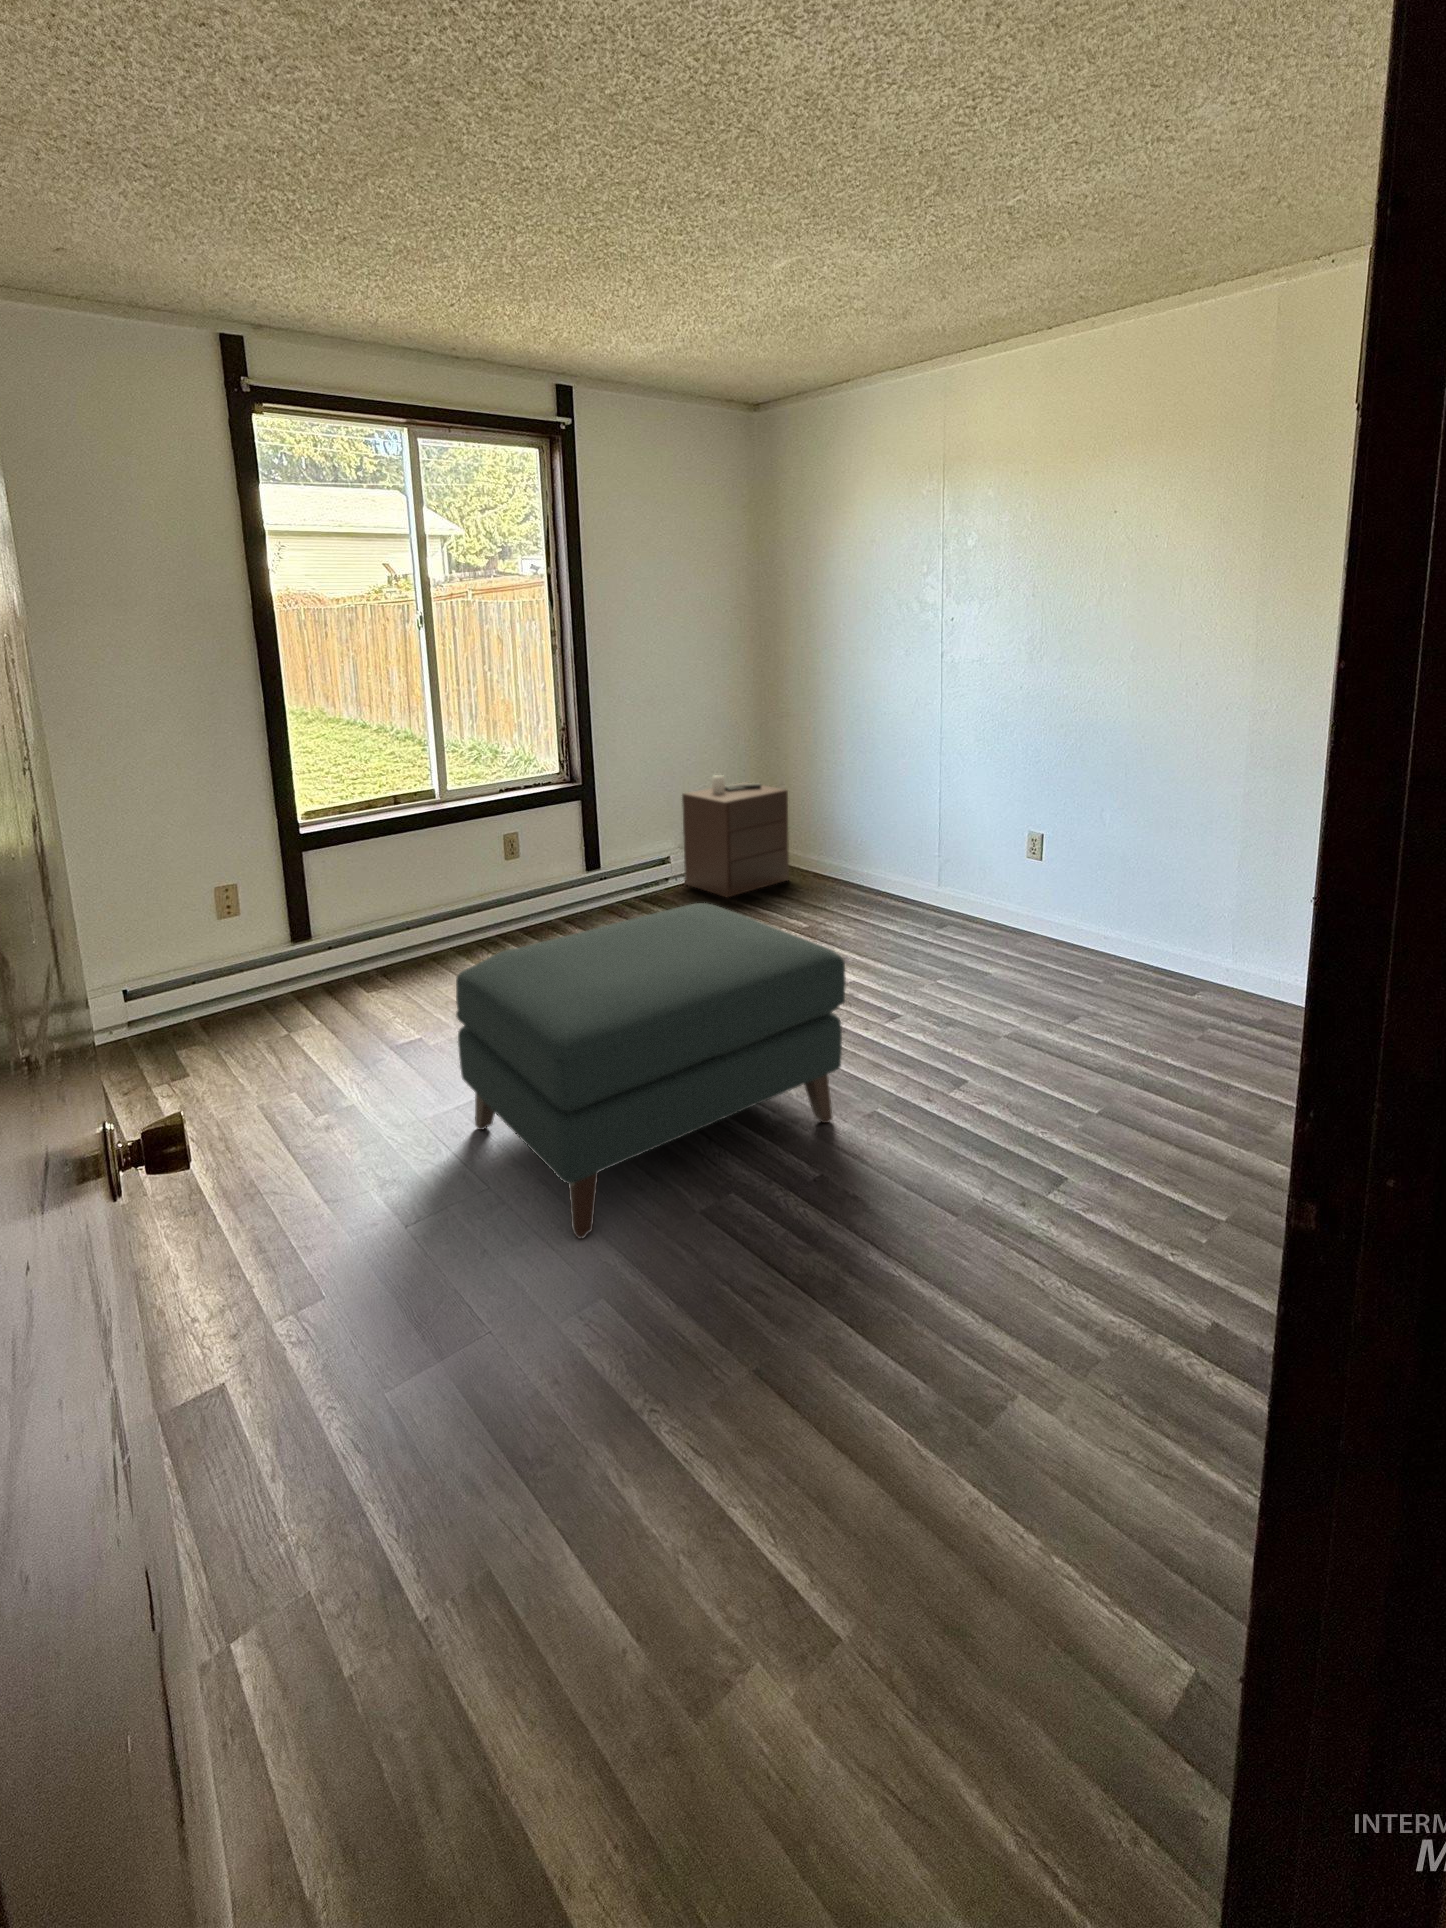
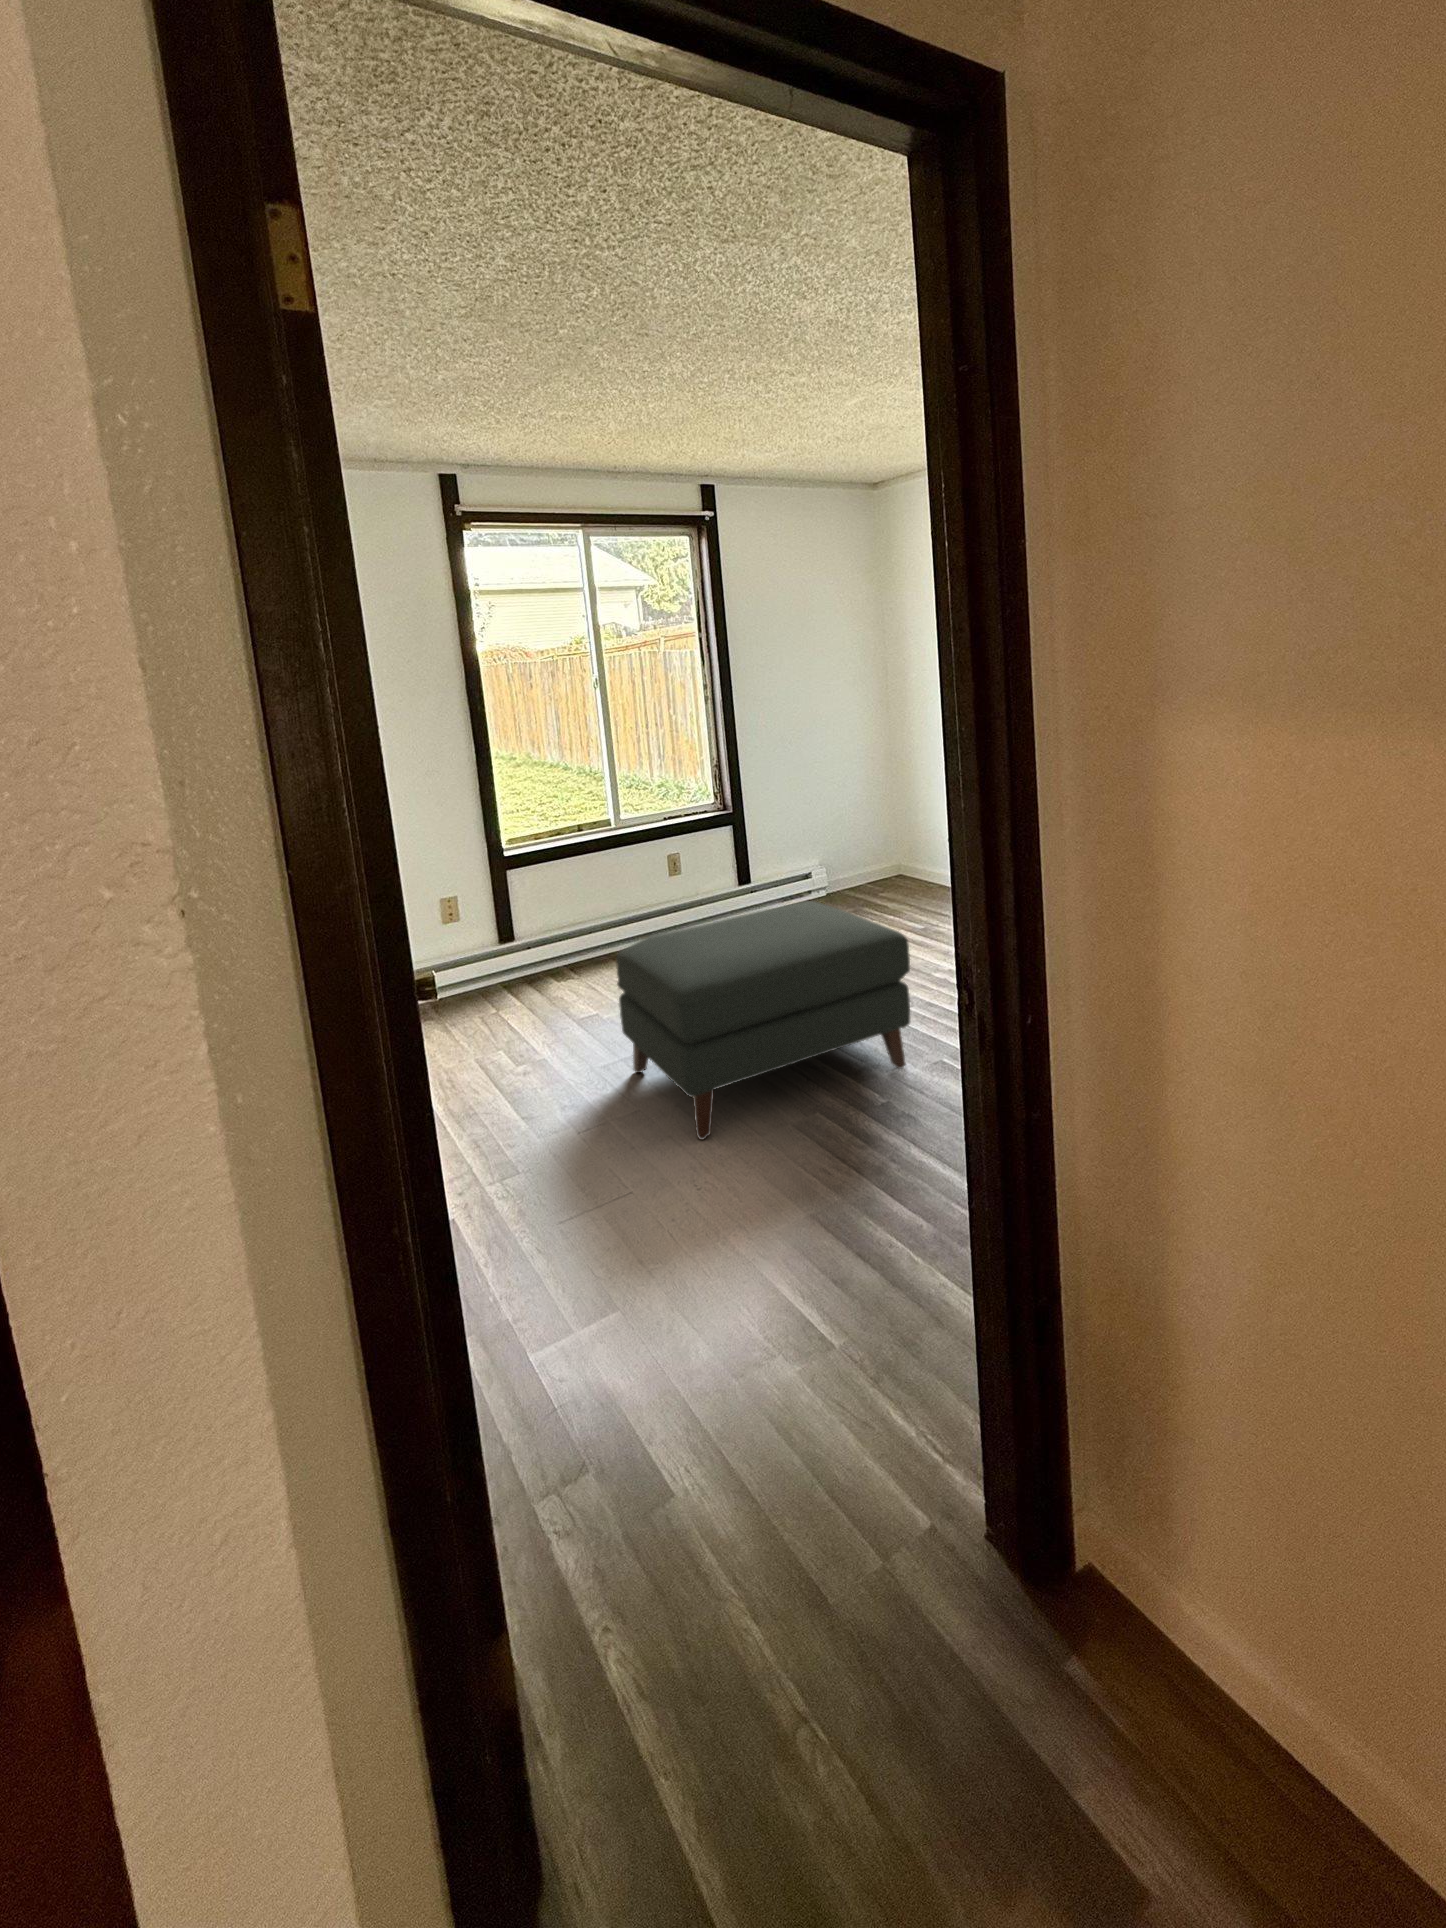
nightstand: present [682,775,789,897] -> none [821,802,916,907]

